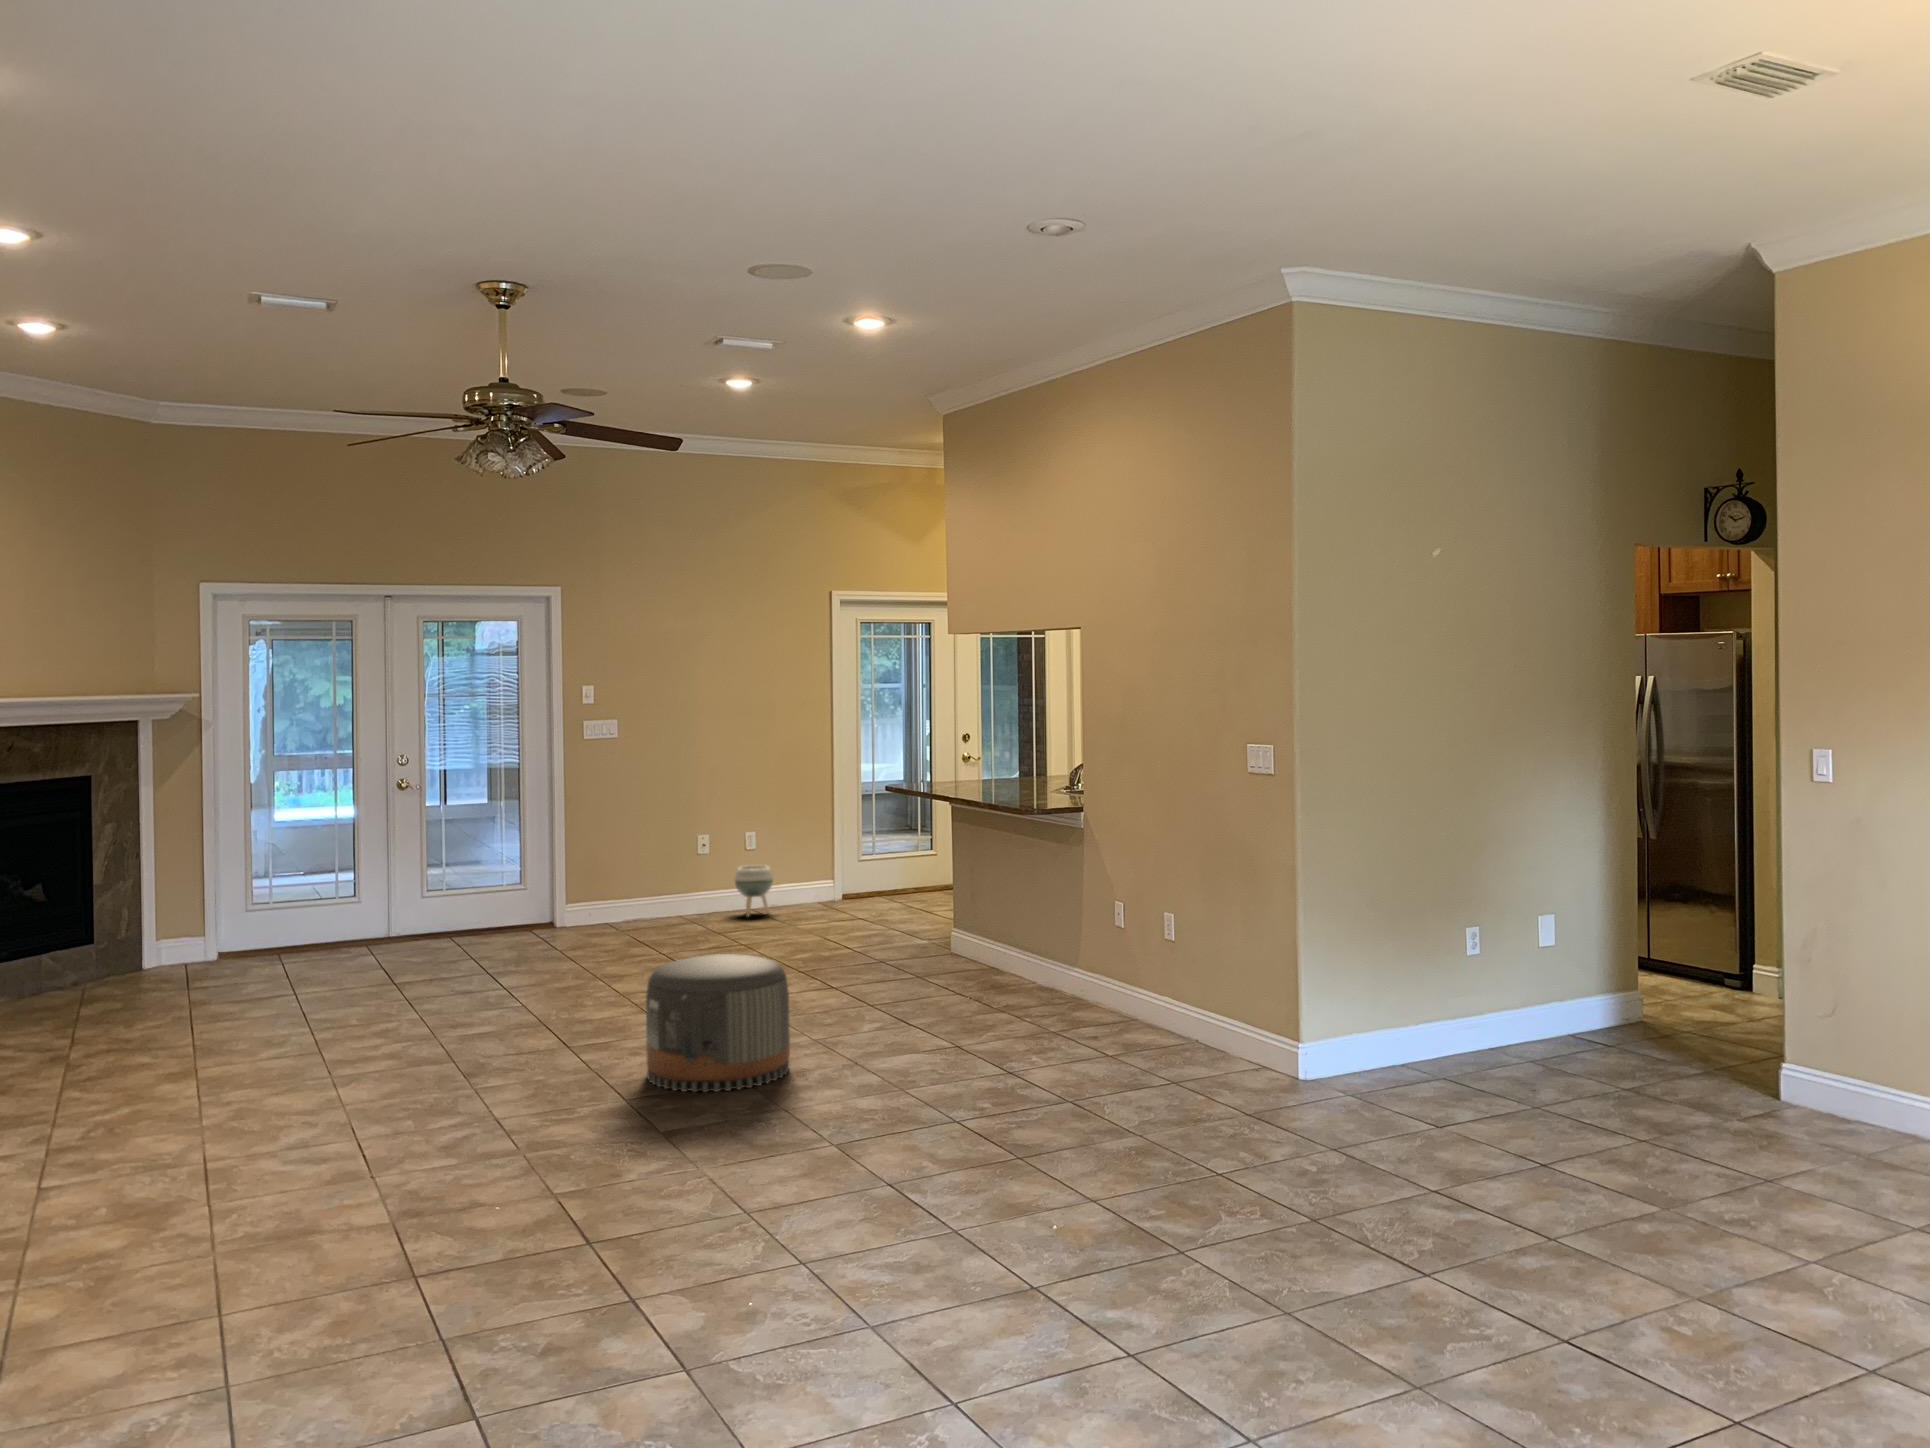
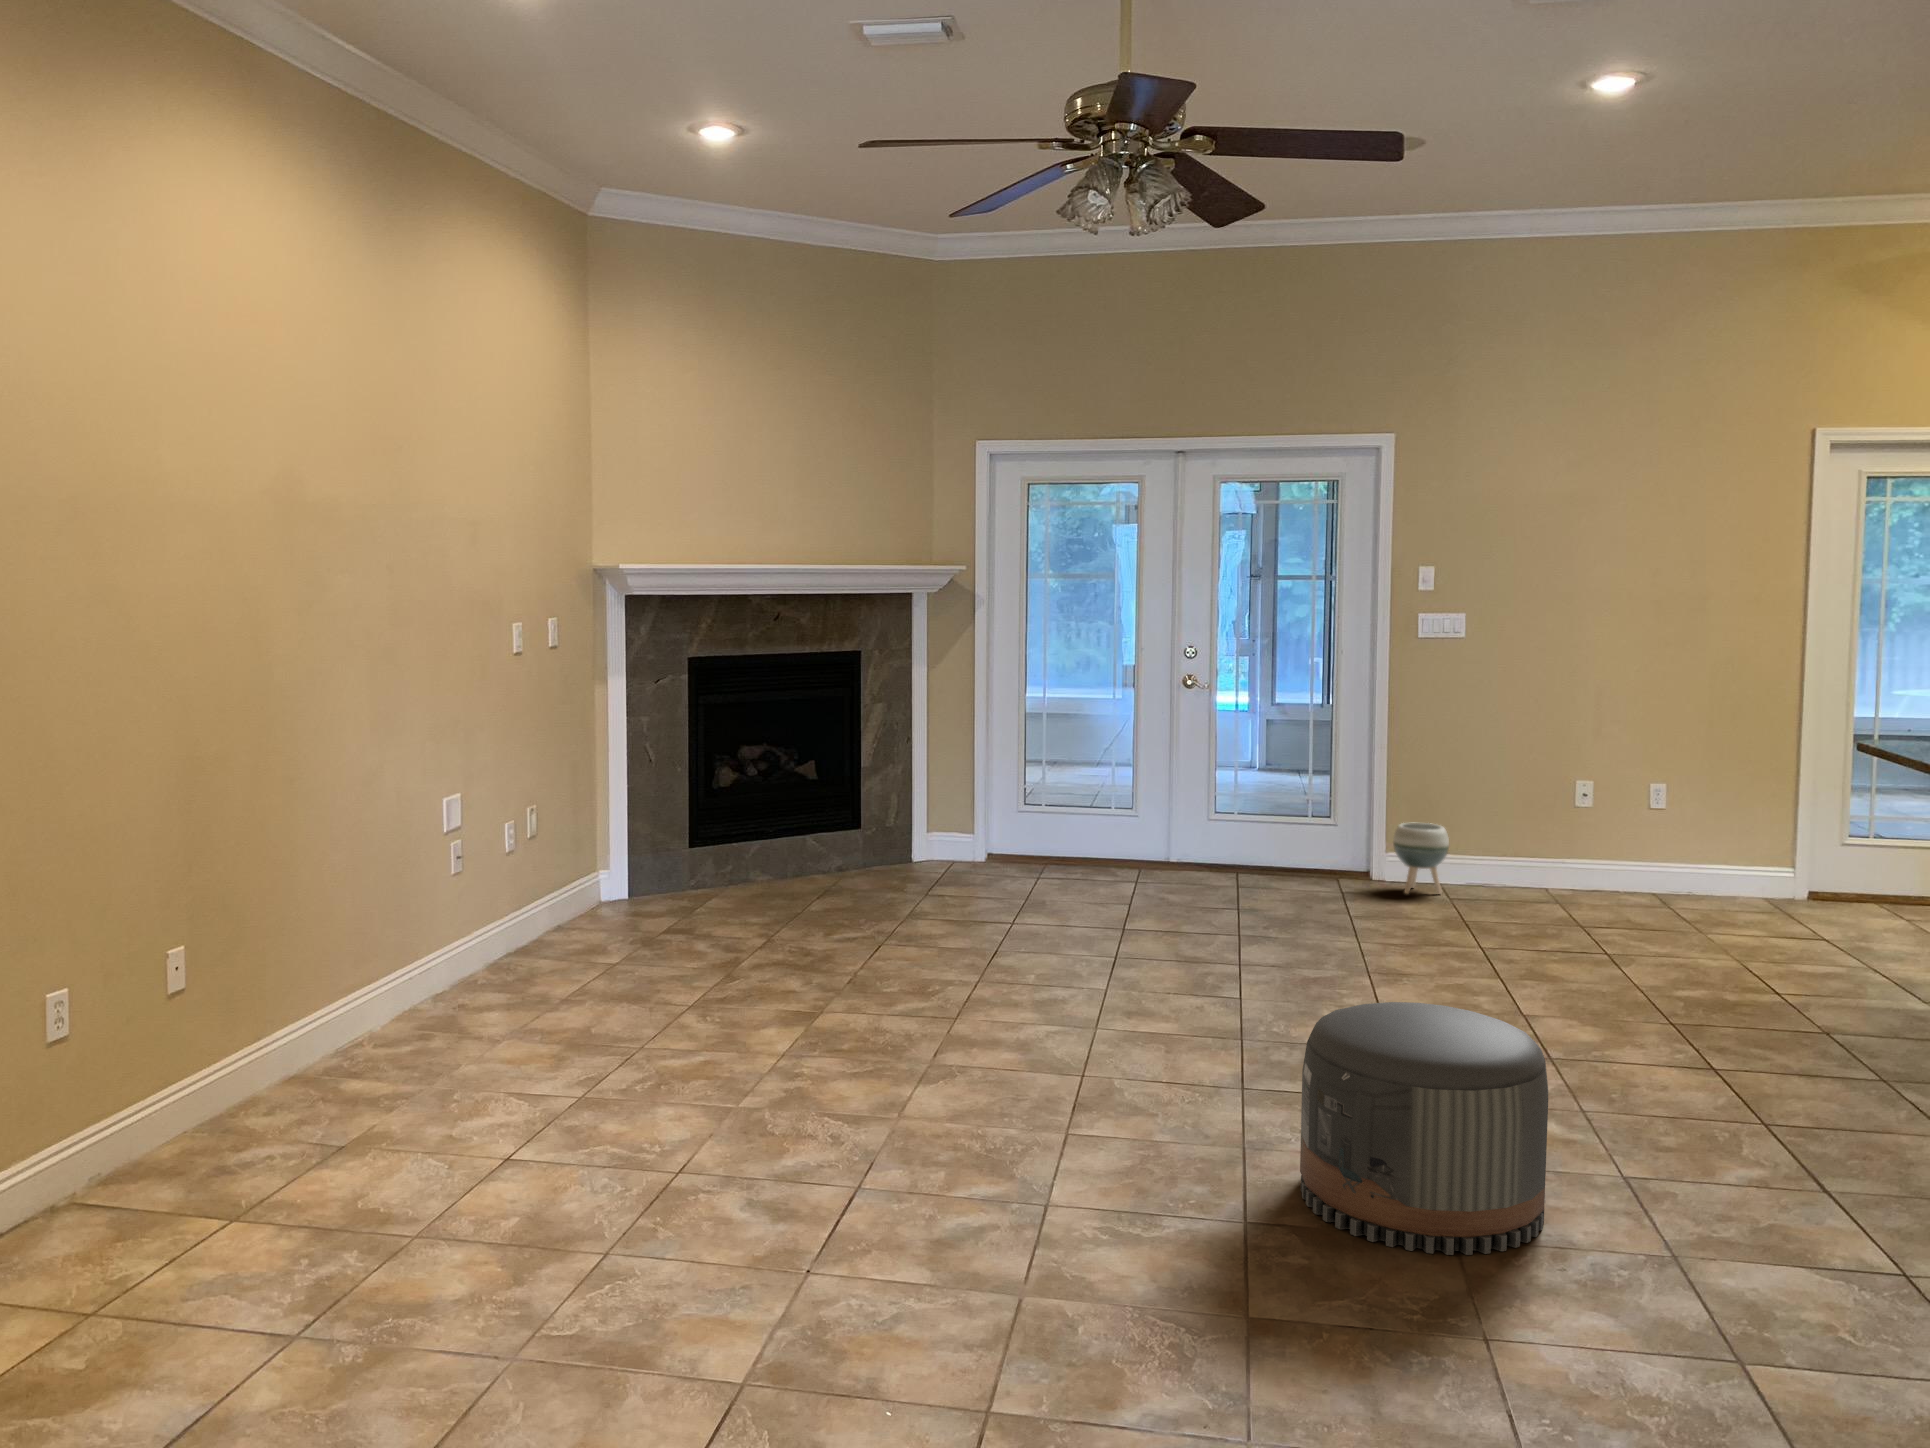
planter: present [735,865,773,916] -> present [1393,823,1449,894]

